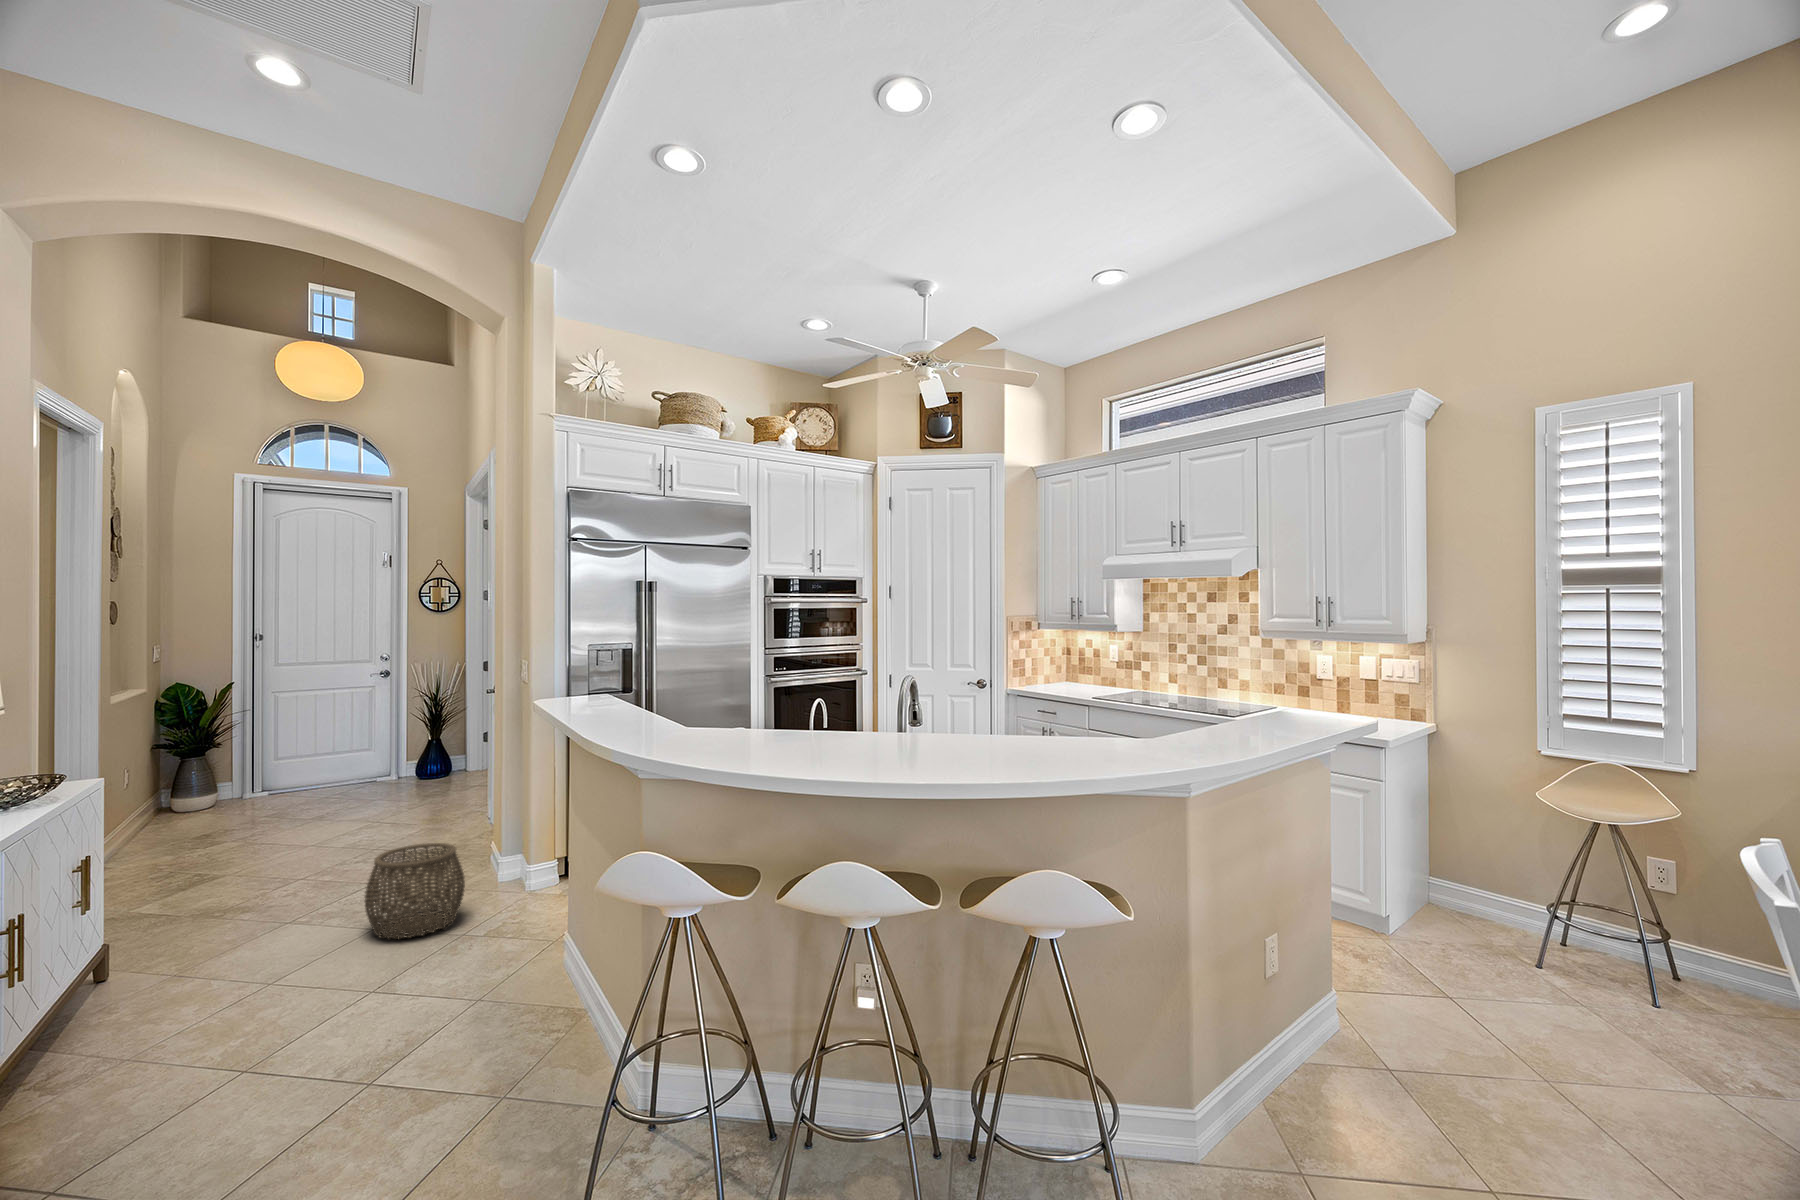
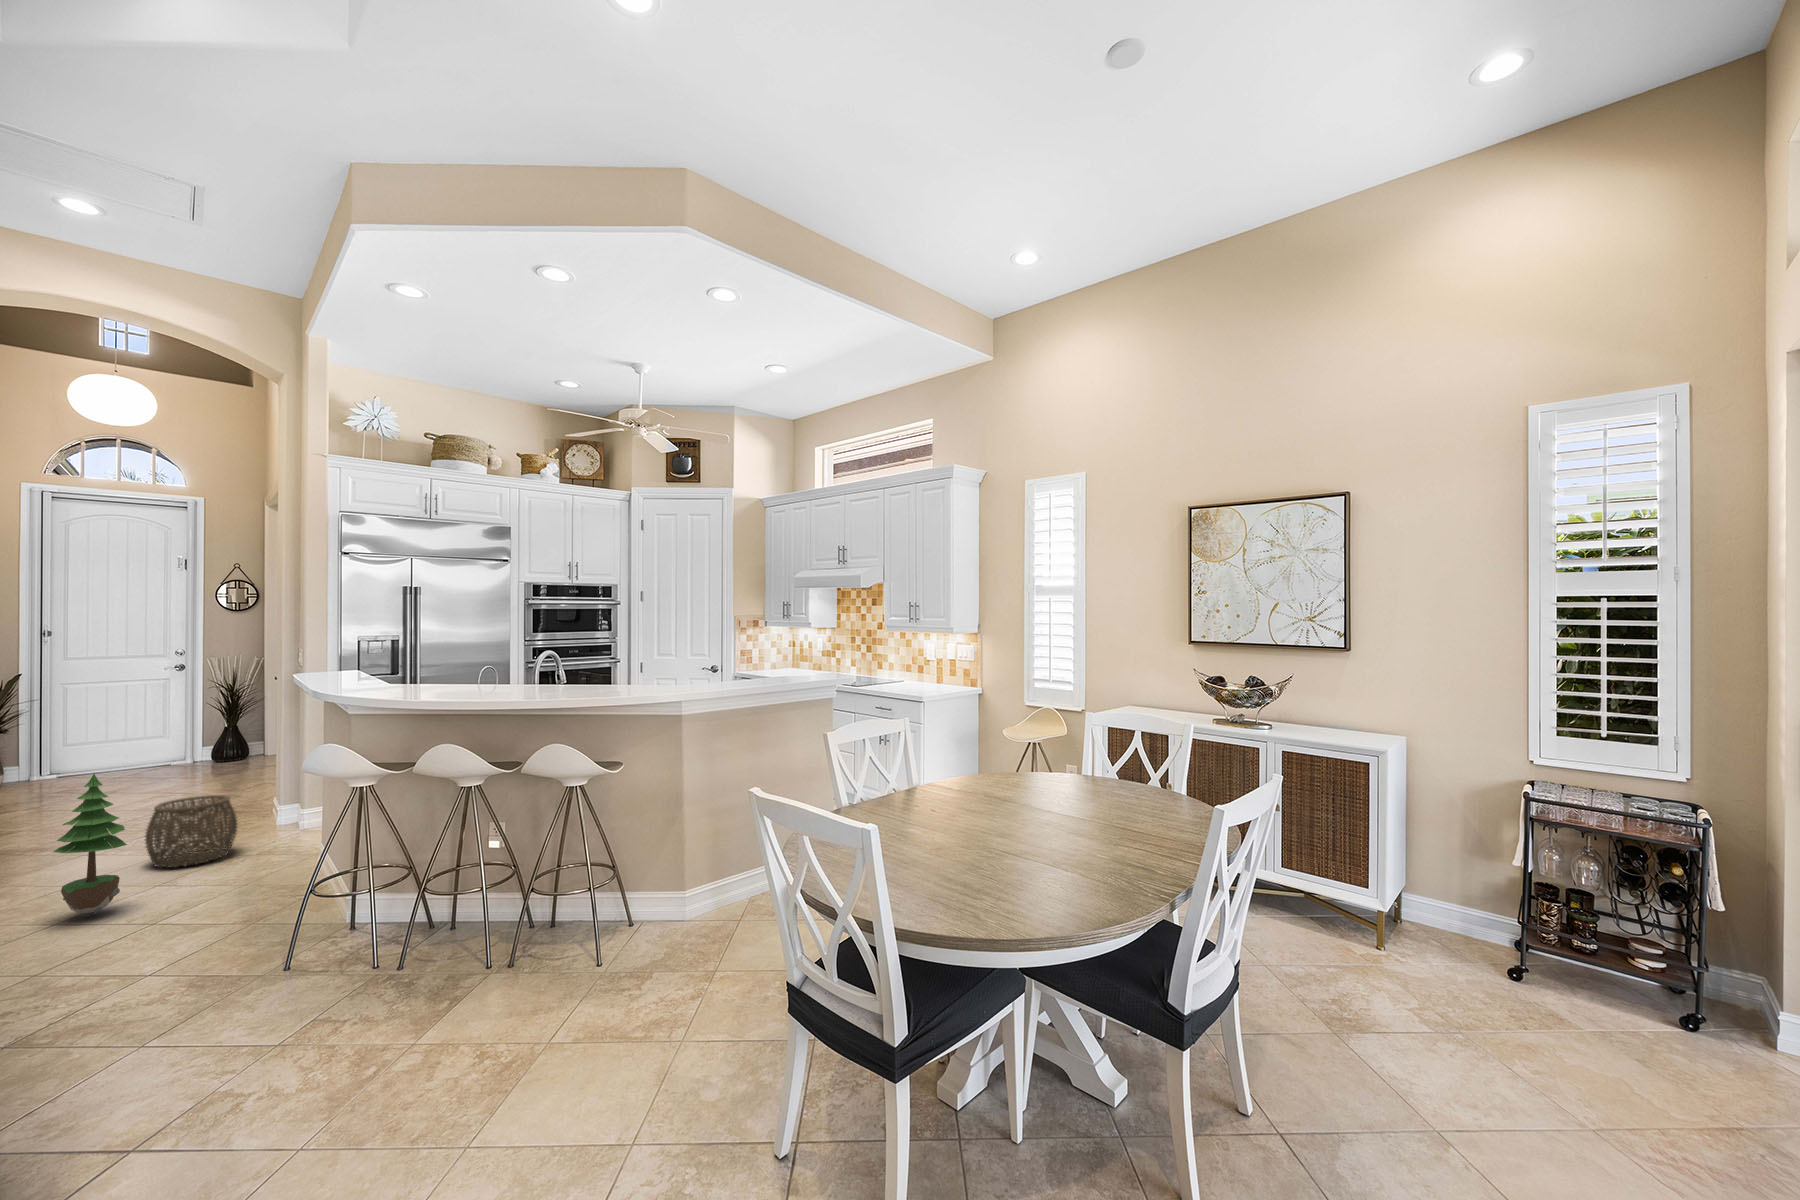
potted tree: none [265,830,351,1022] -> present [53,774,127,916]

